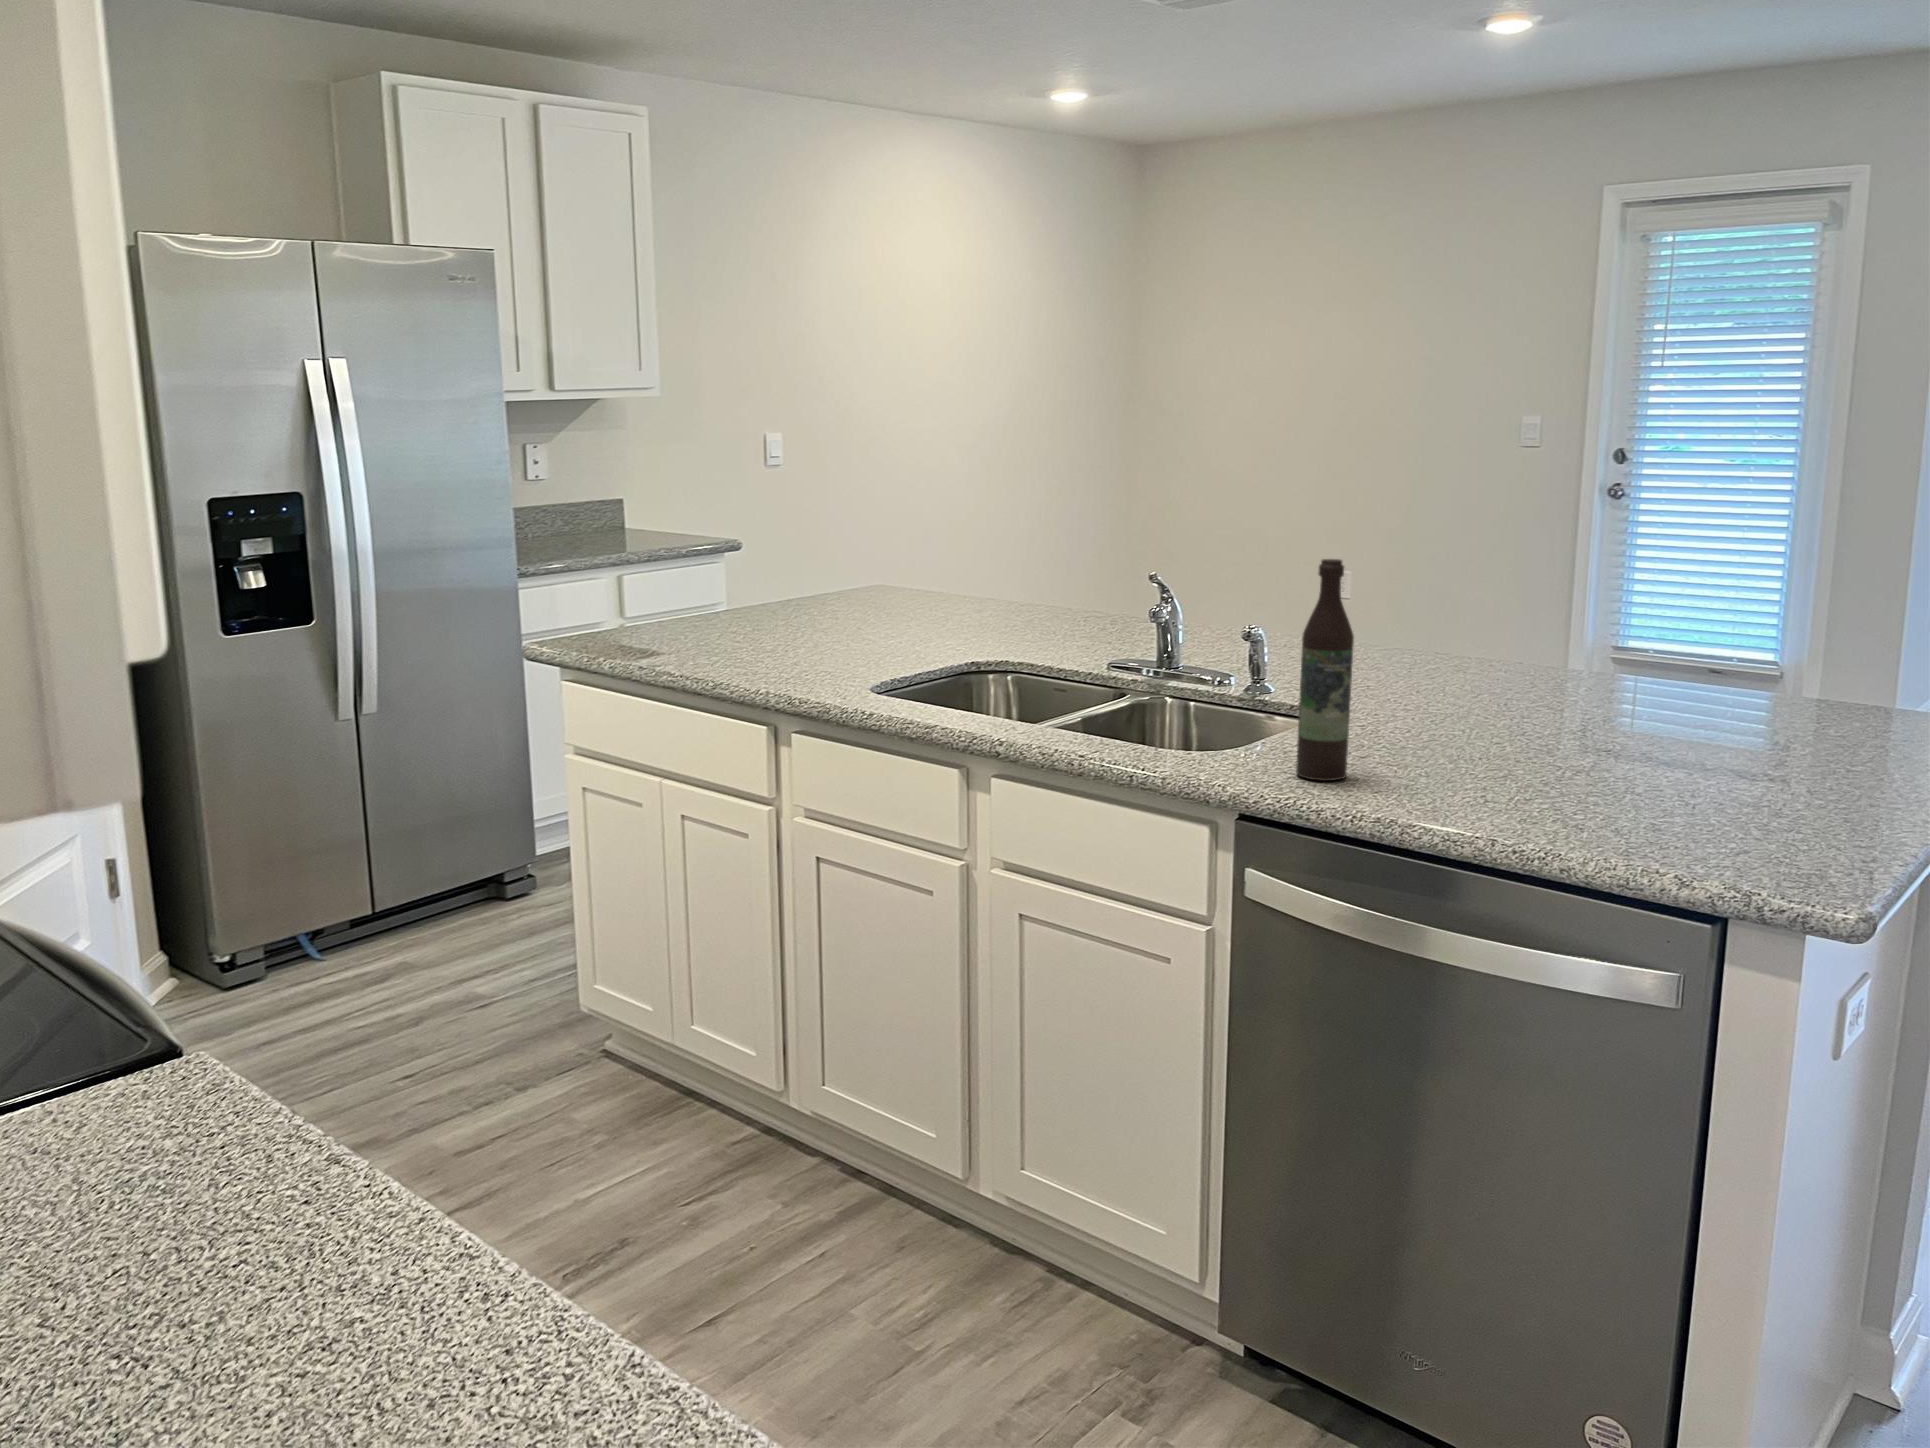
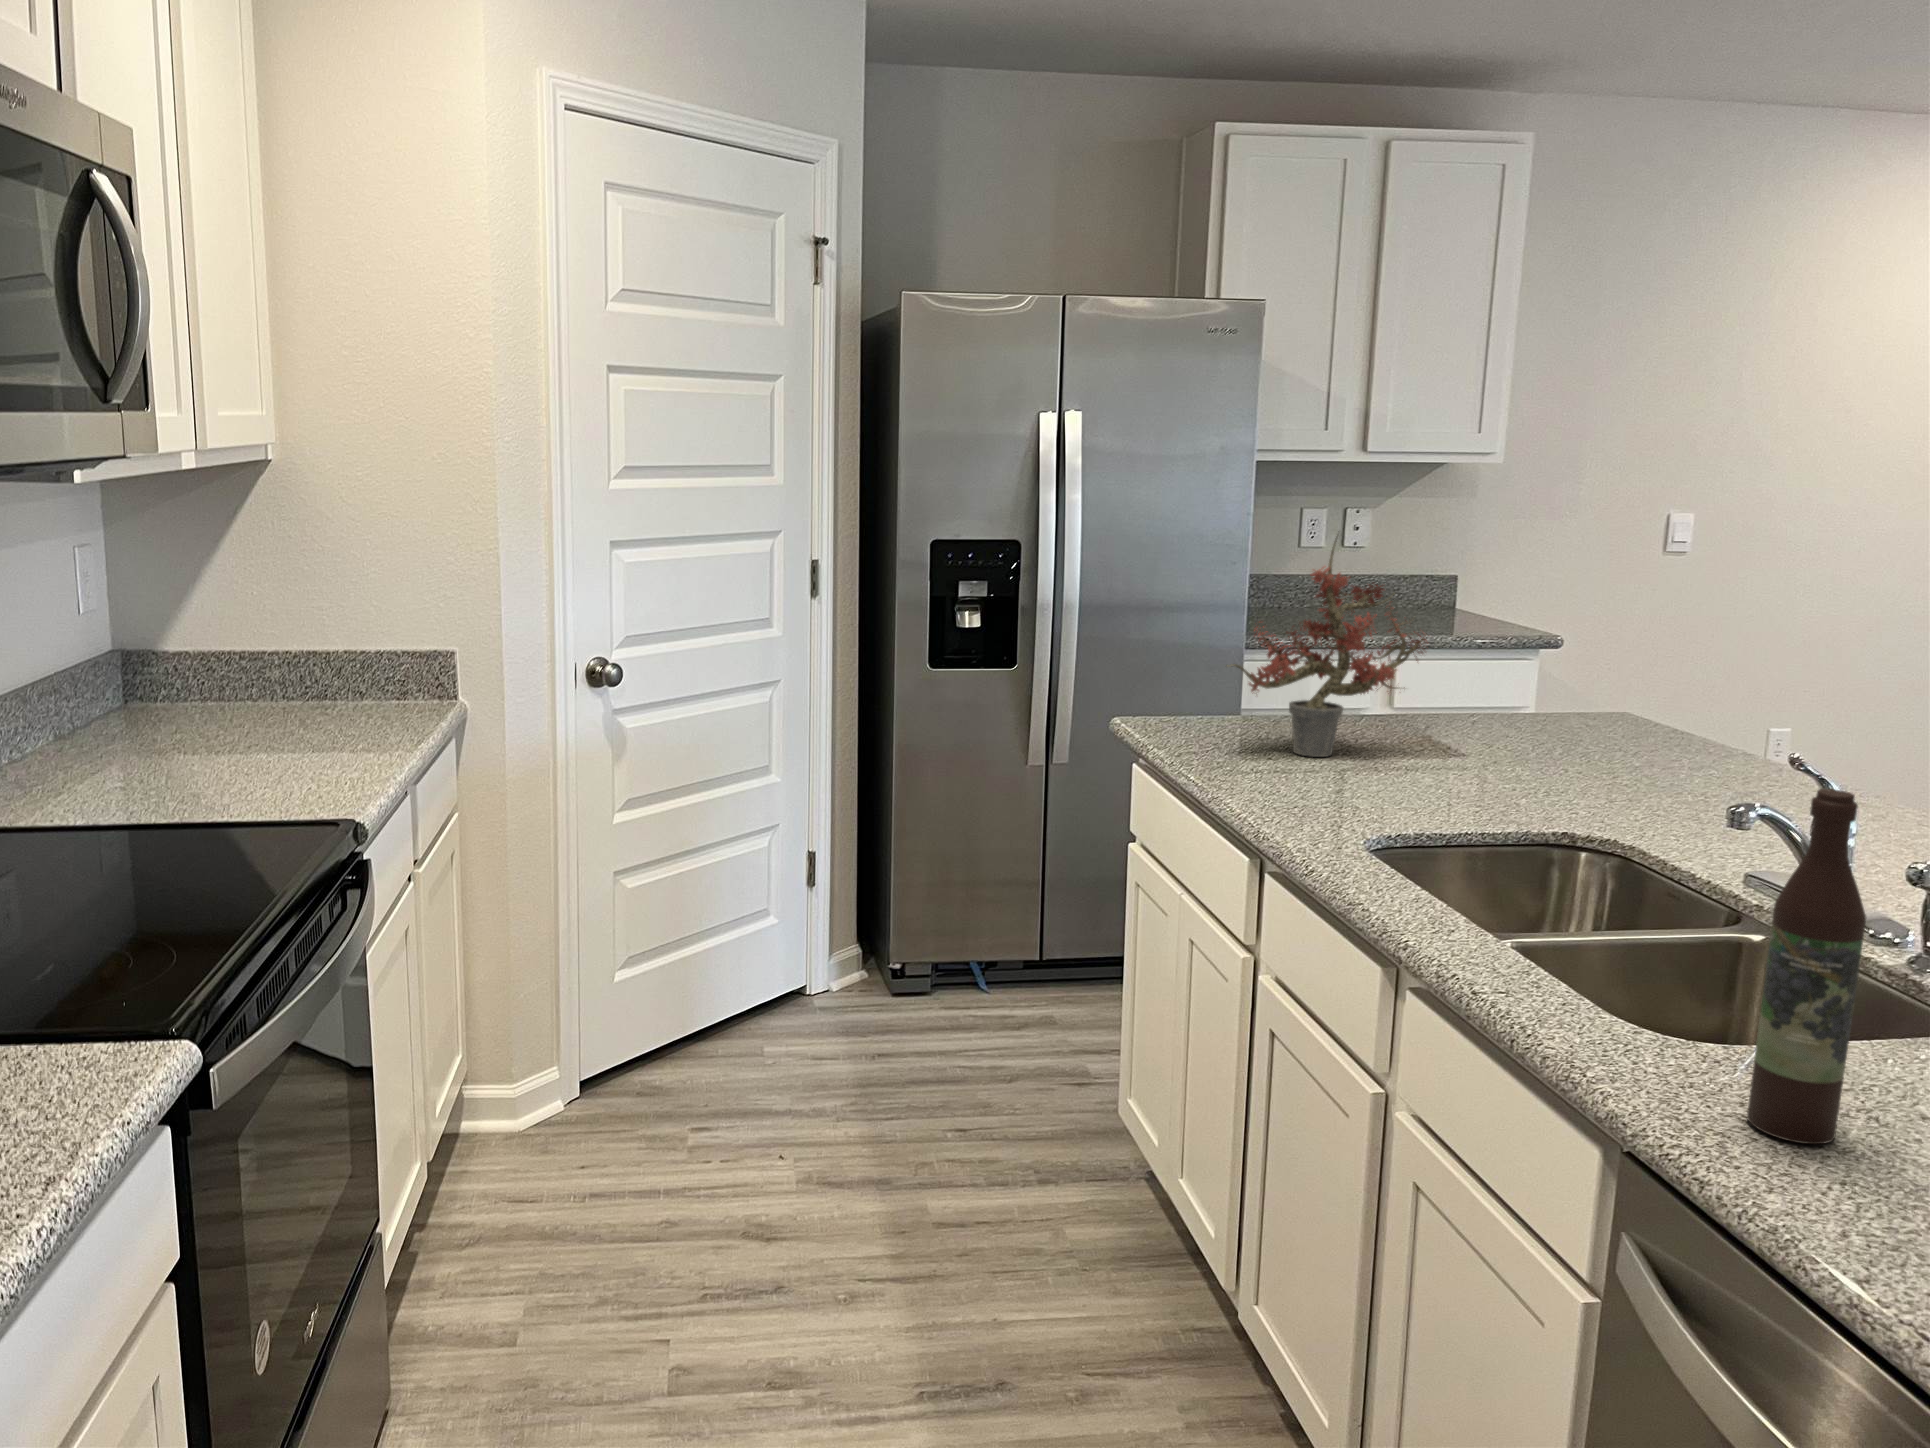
potted plant: none [658,450,796,645] -> present [1227,535,1427,757]

